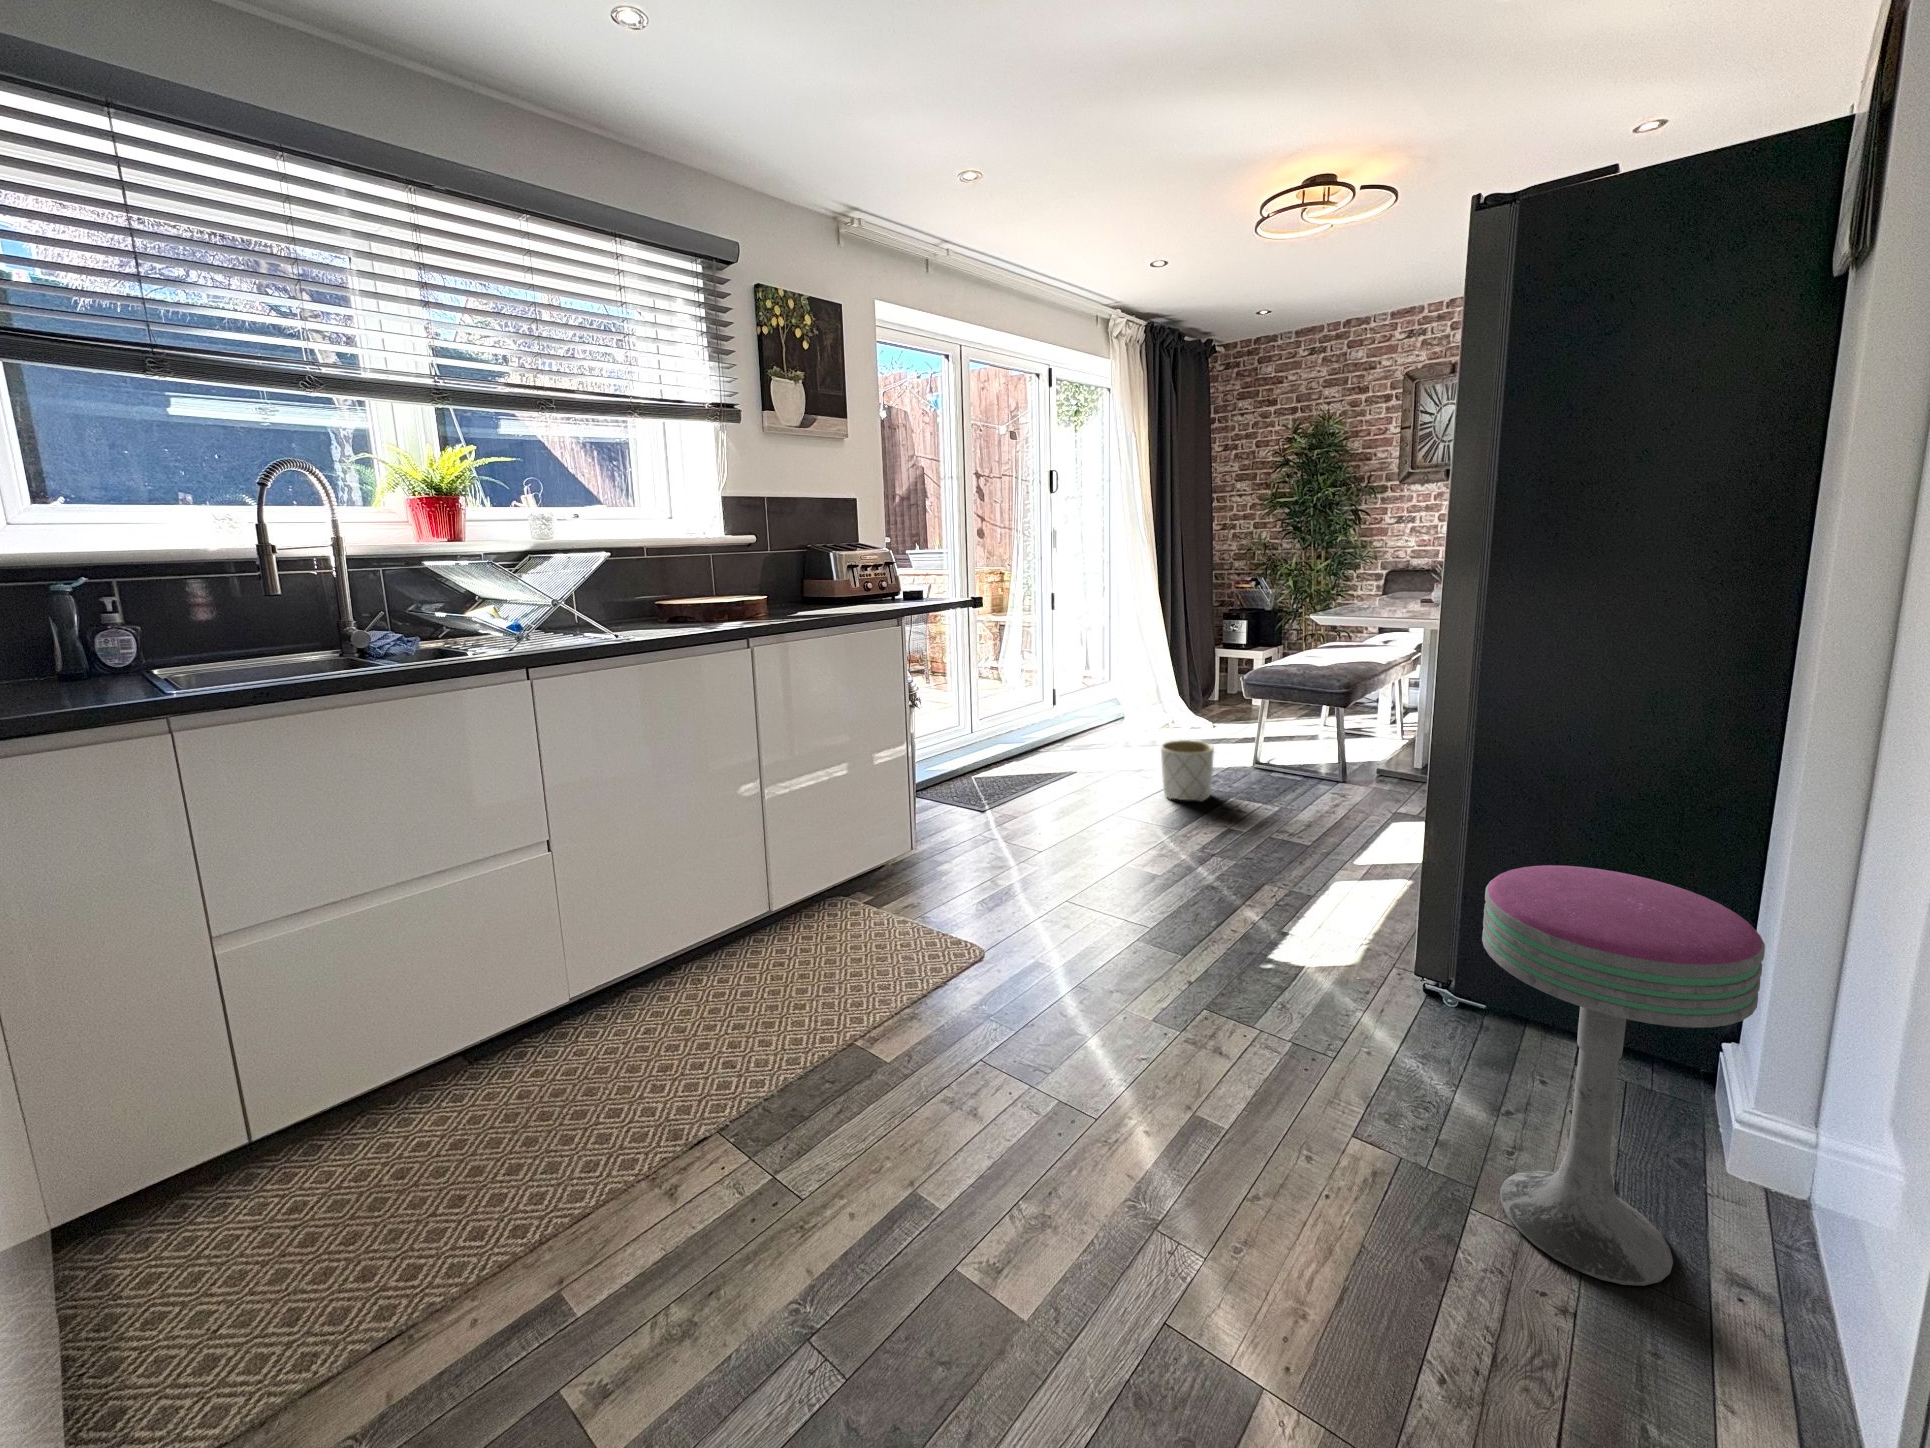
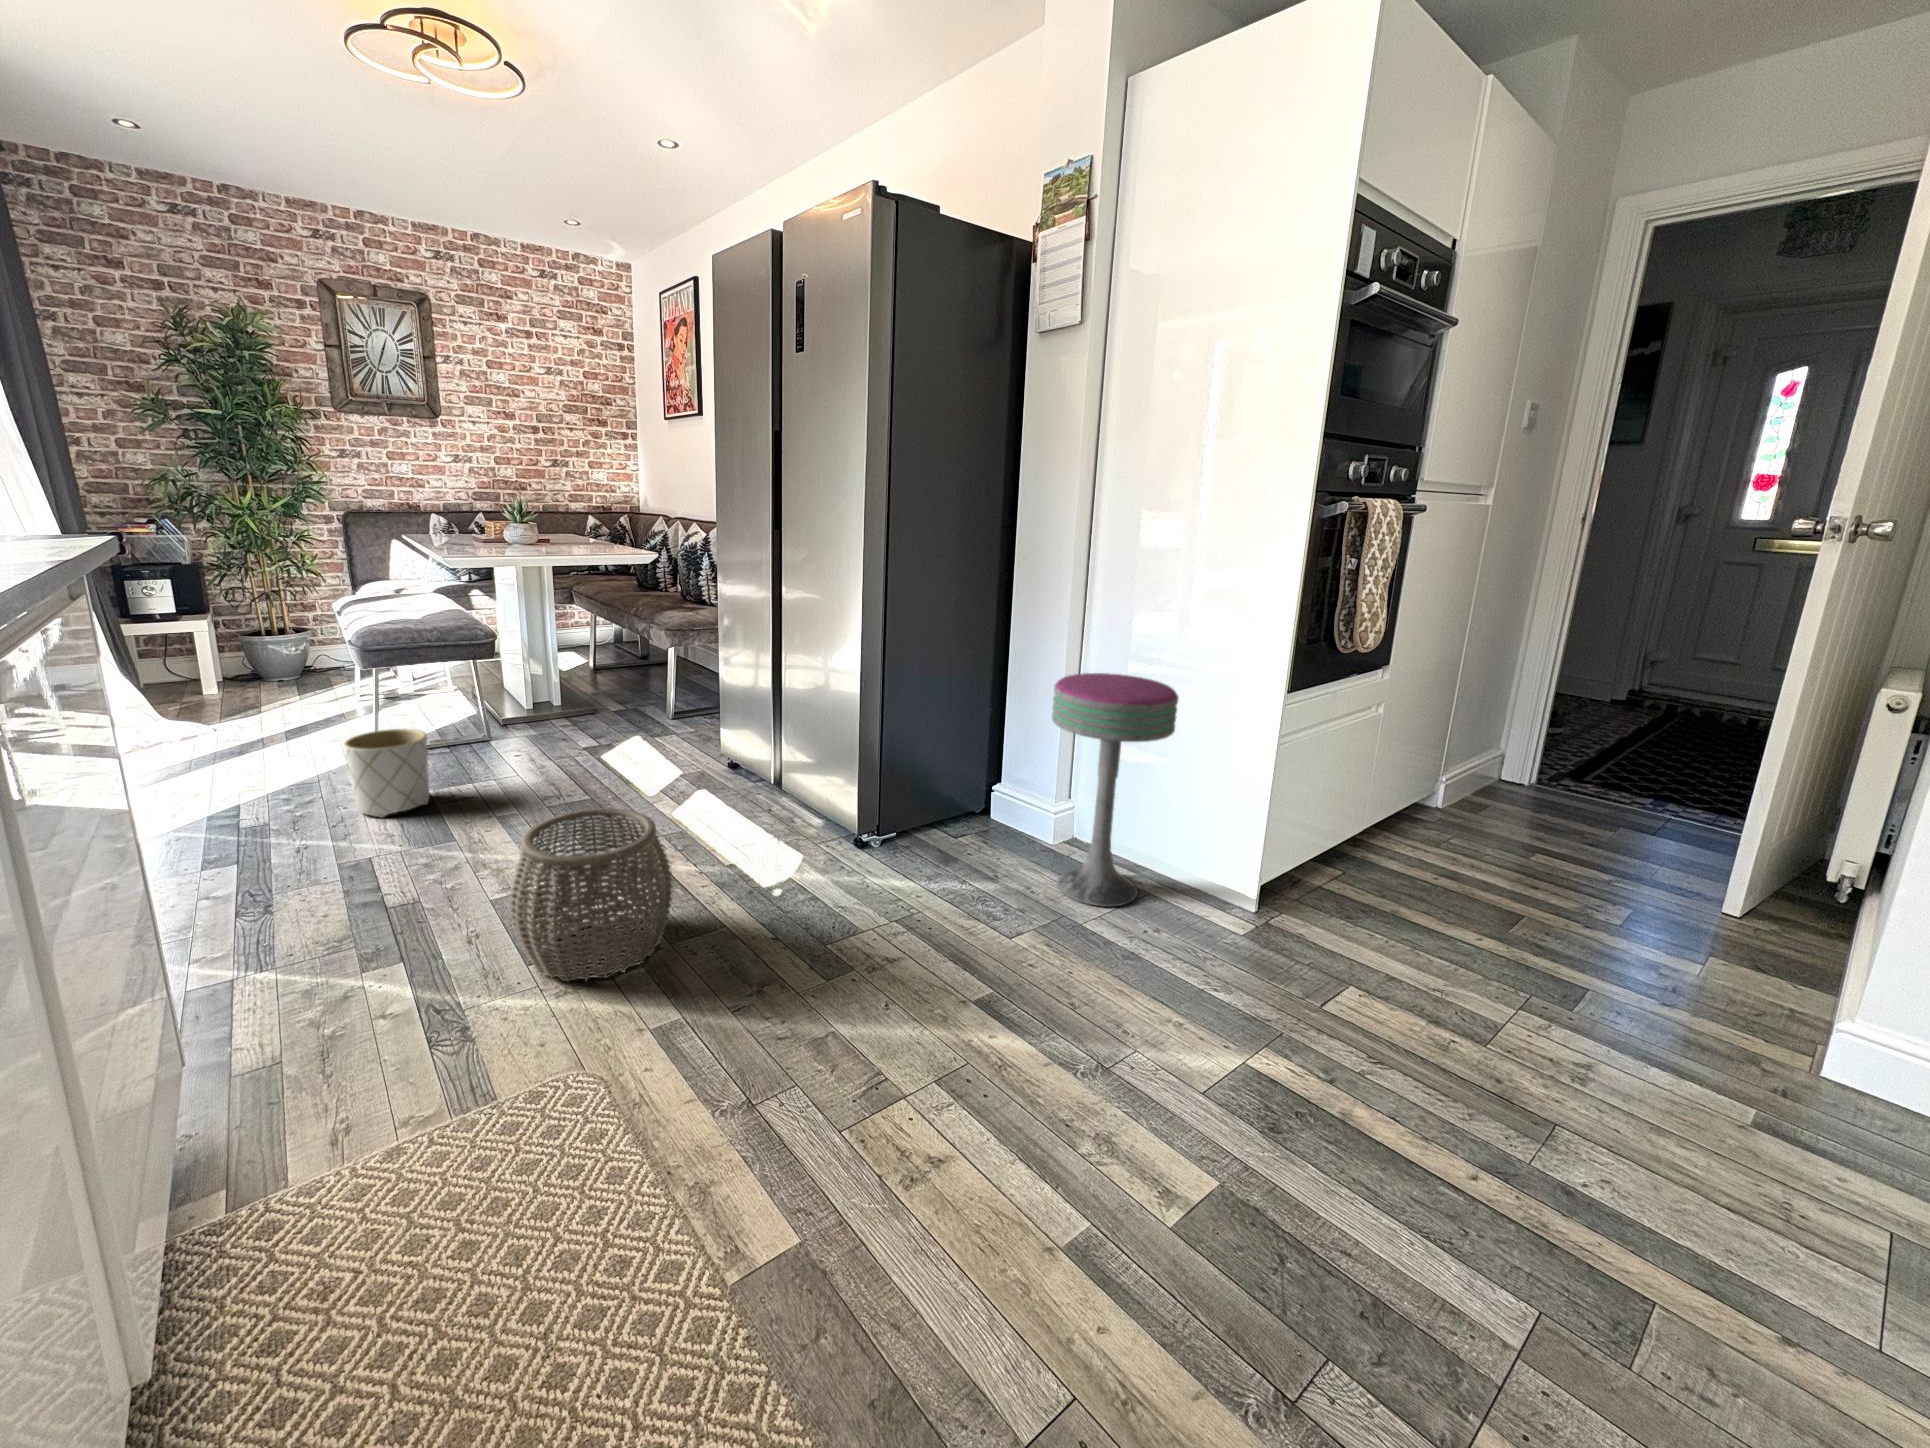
woven basket: none [1042,812,1154,934] -> present [510,808,673,981]

